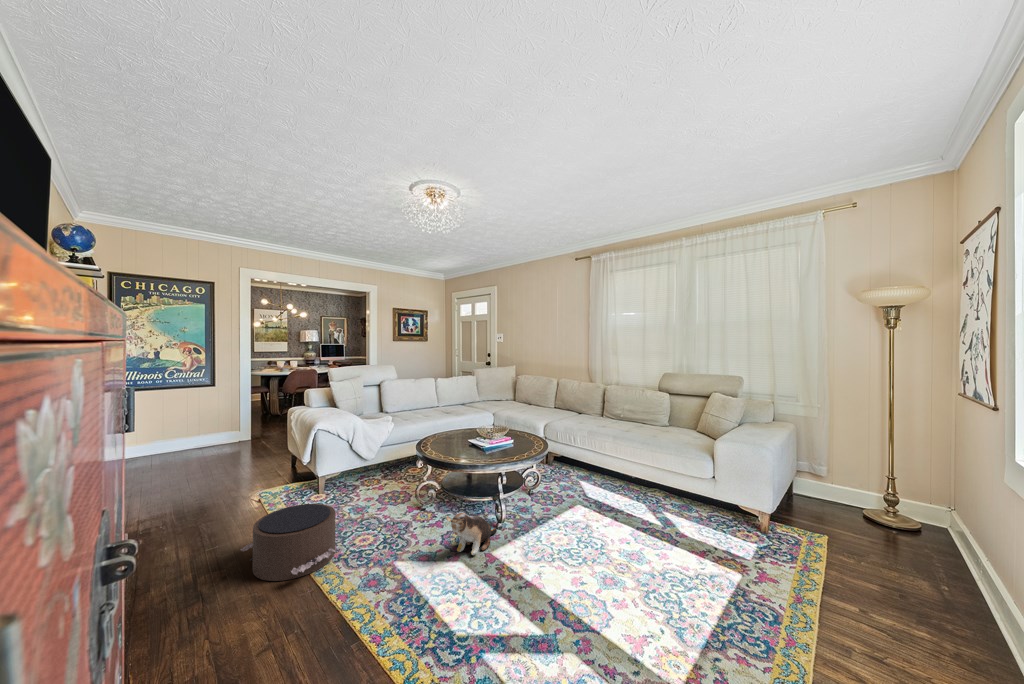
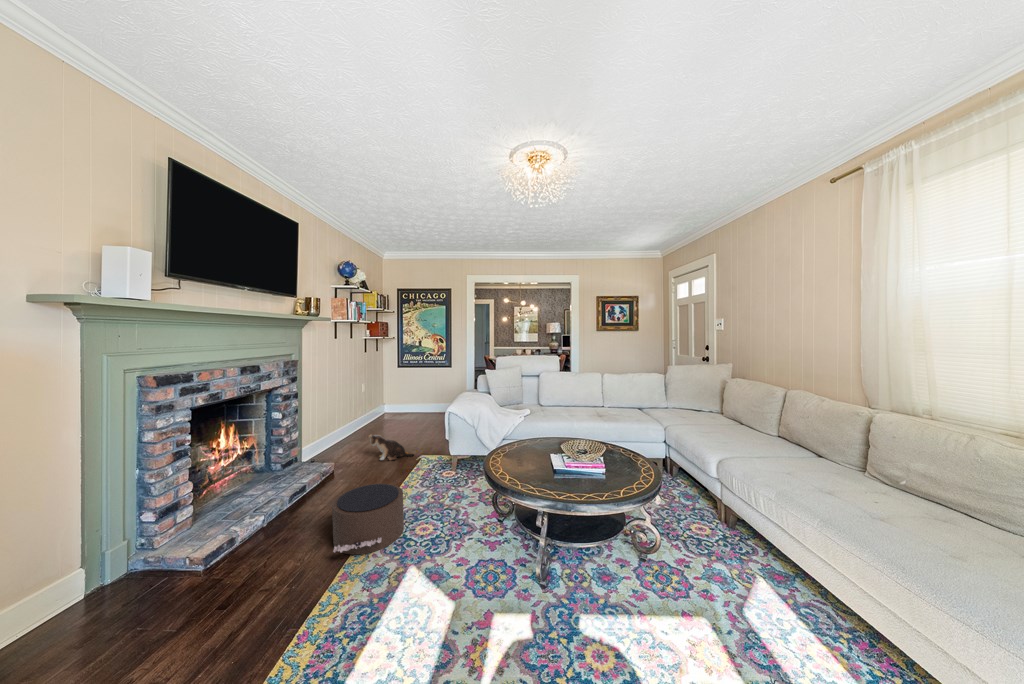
plush toy: present [447,513,497,555] -> present [368,434,414,460]

